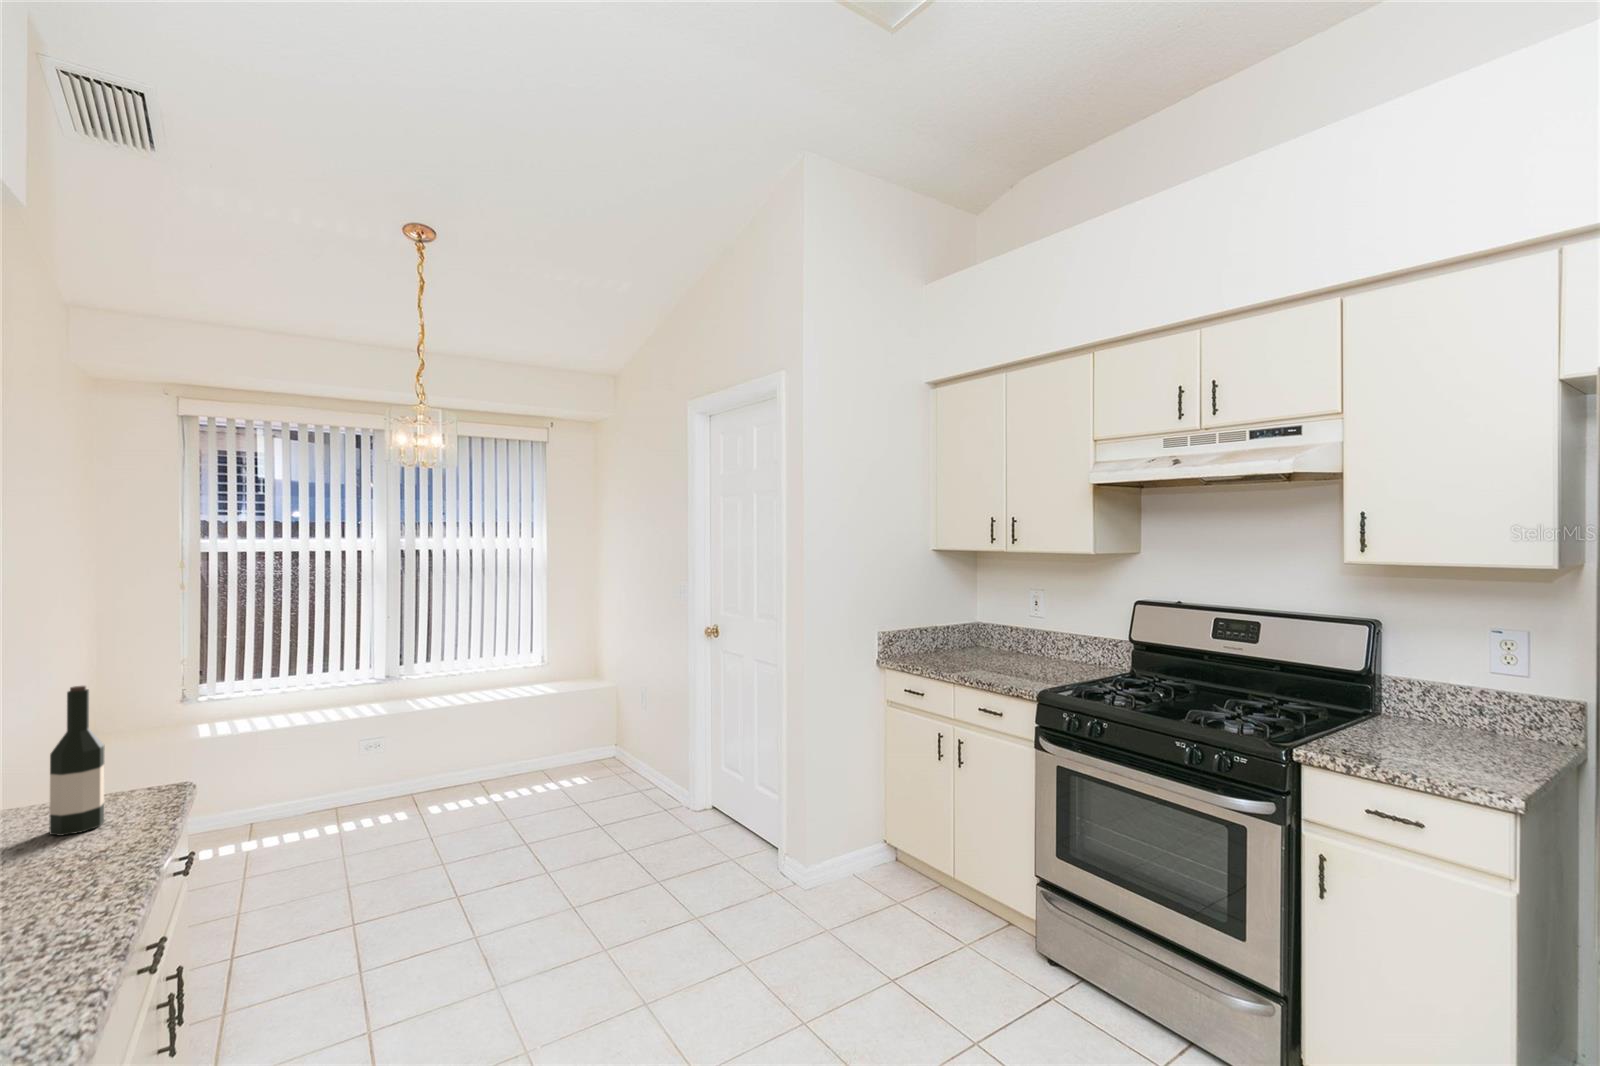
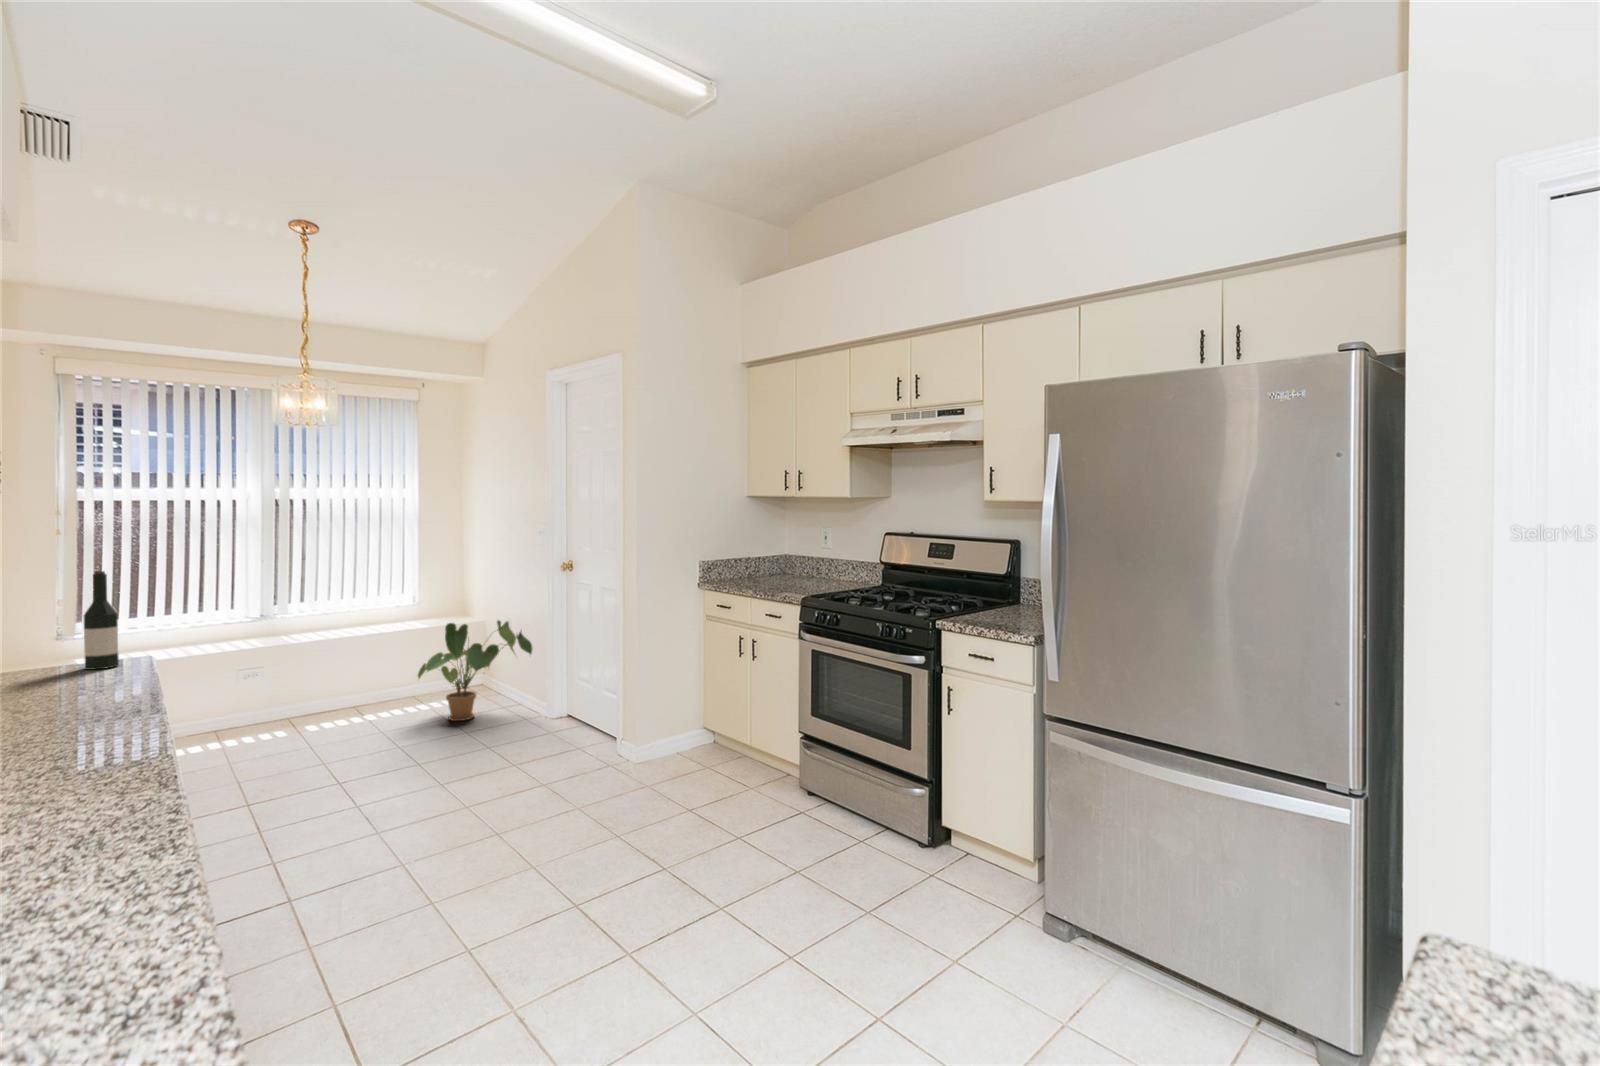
house plant: none [543,686,670,806] -> present [418,620,533,721]

